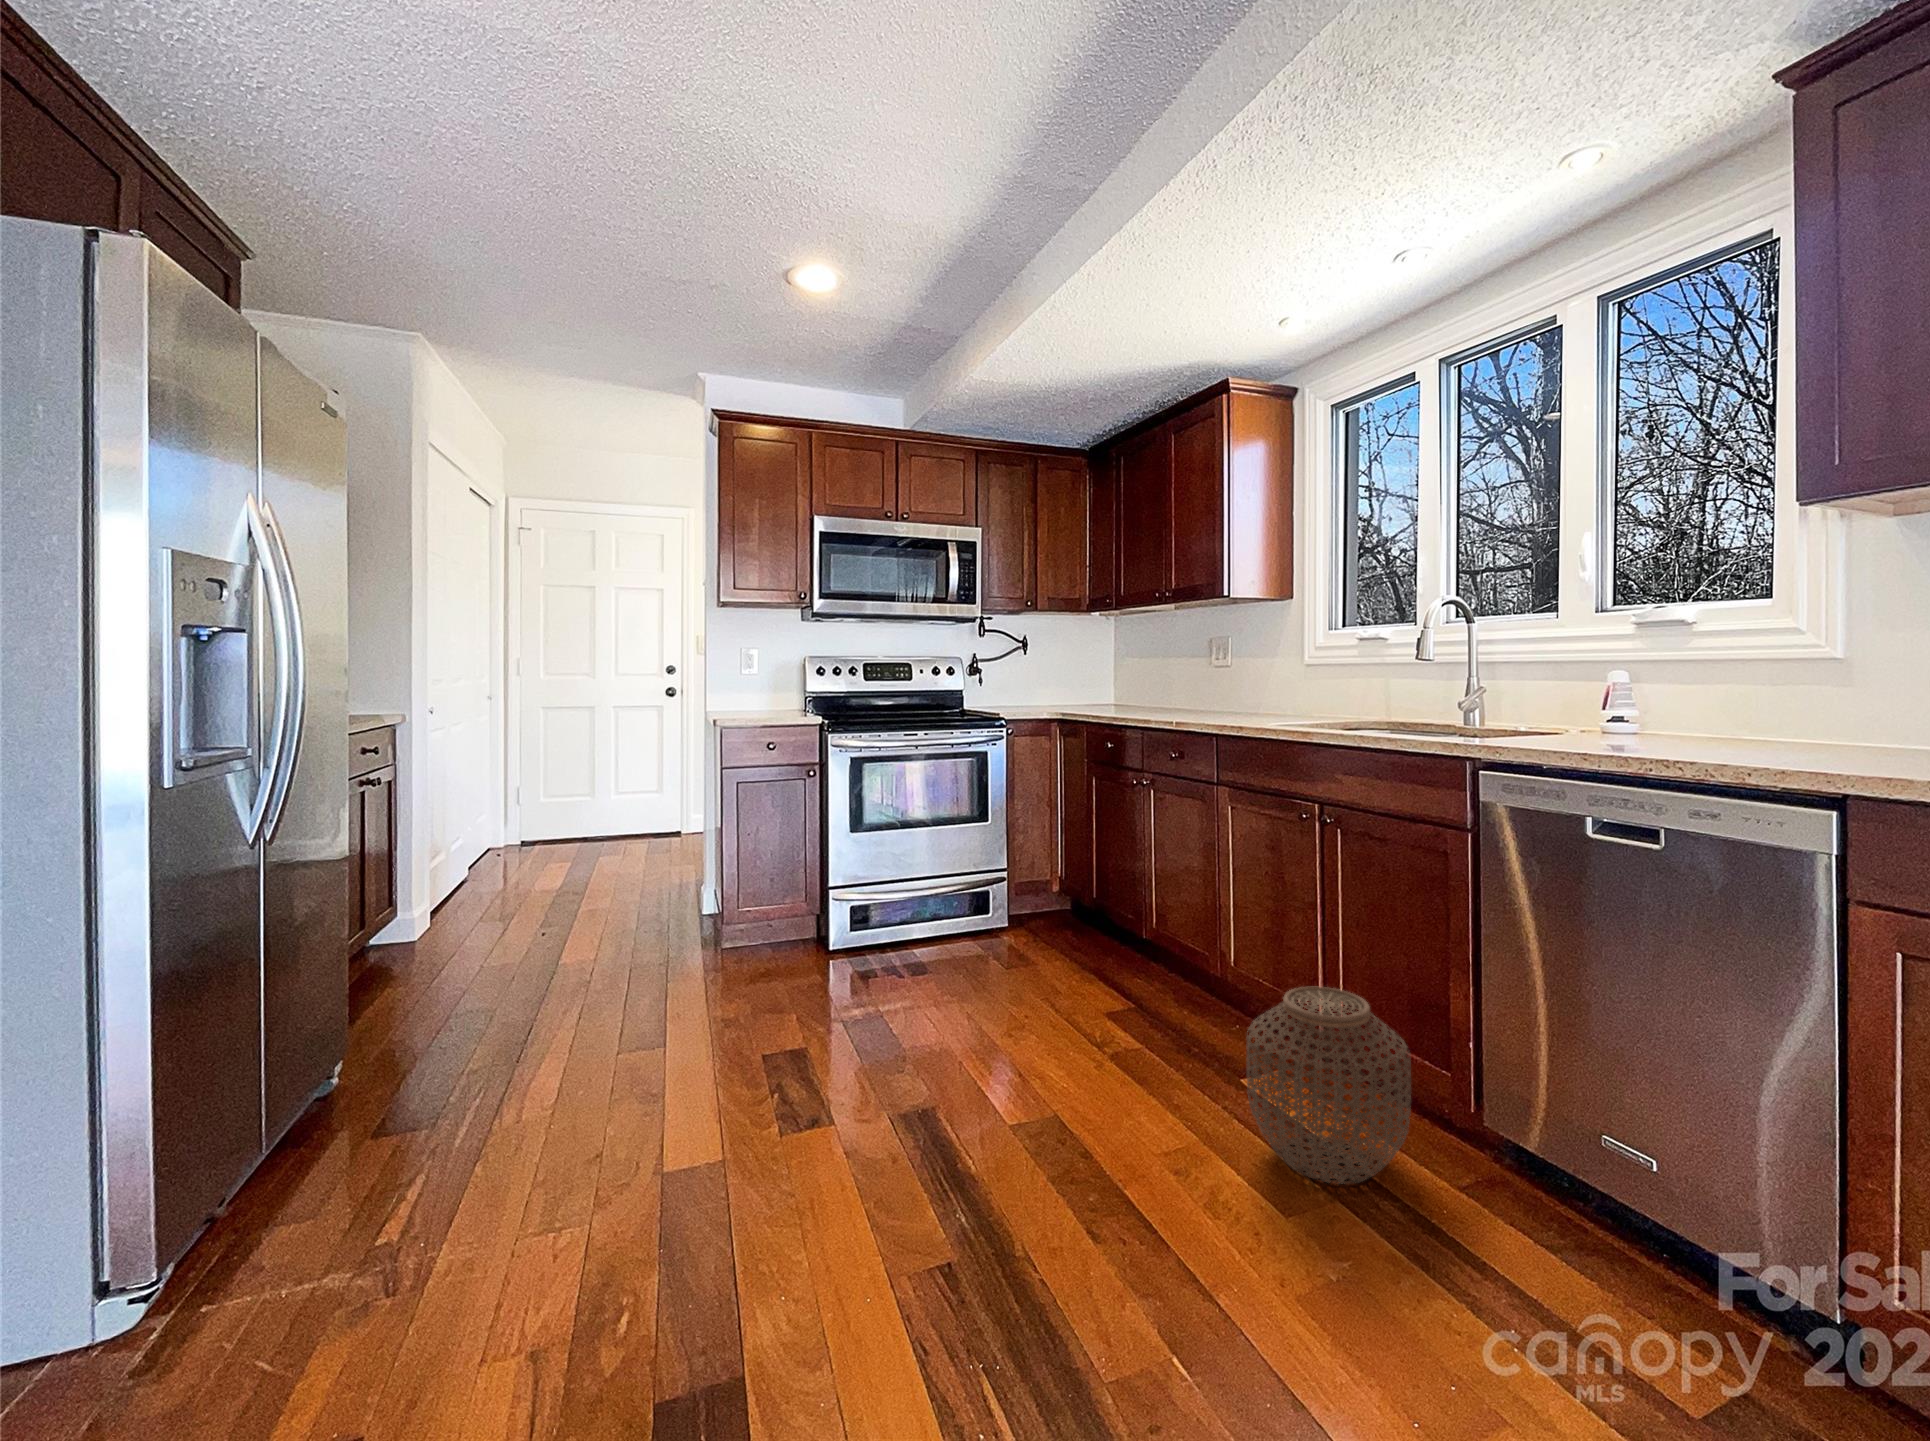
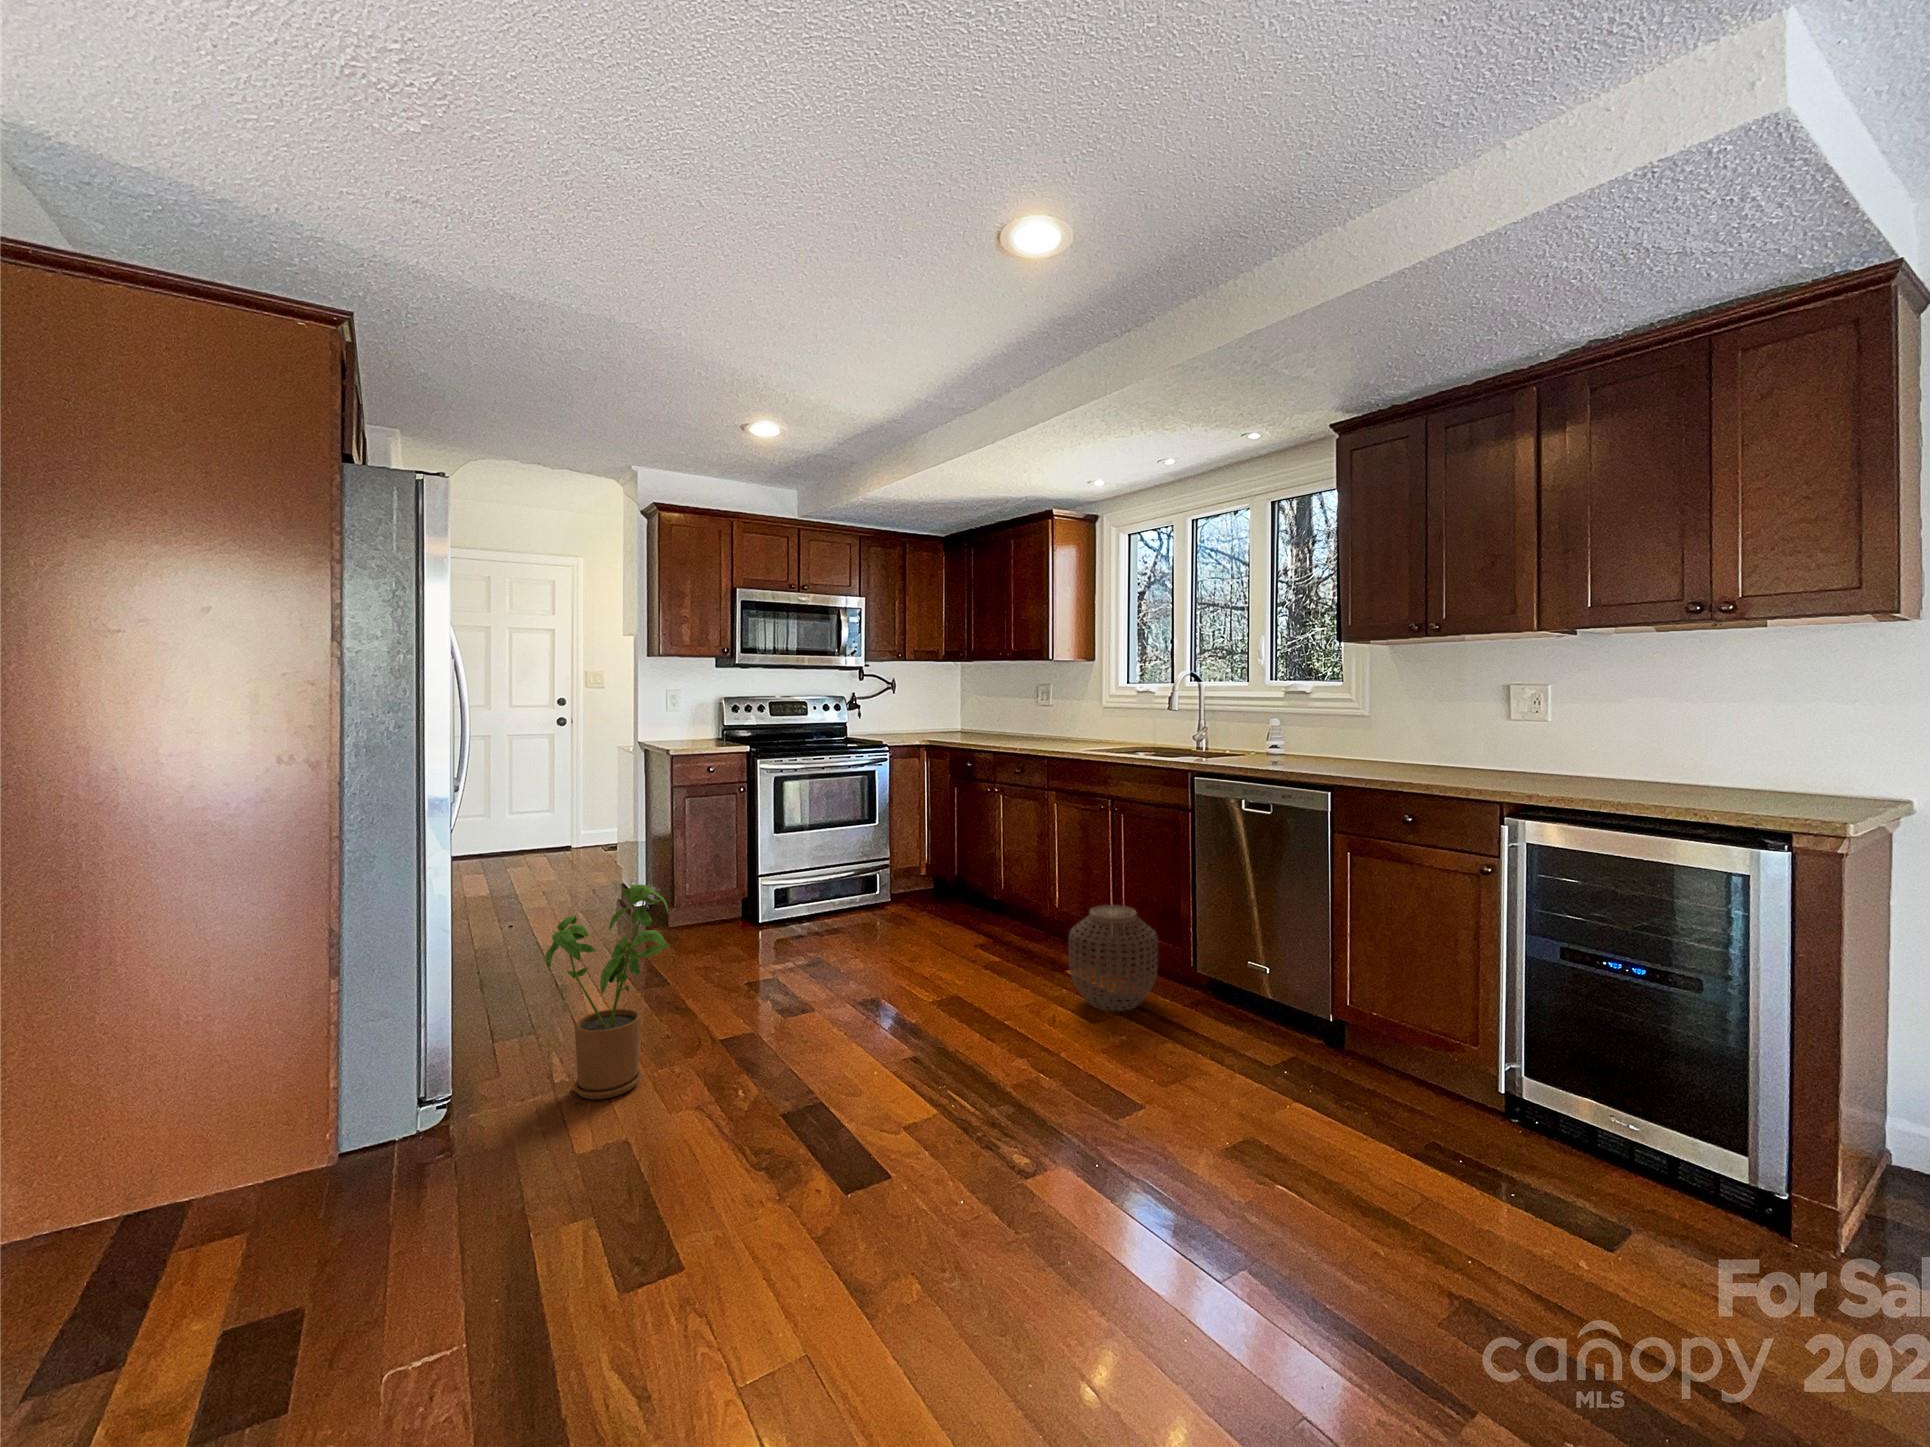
house plant: none [359,924,573,1287] -> present [546,884,671,1099]

